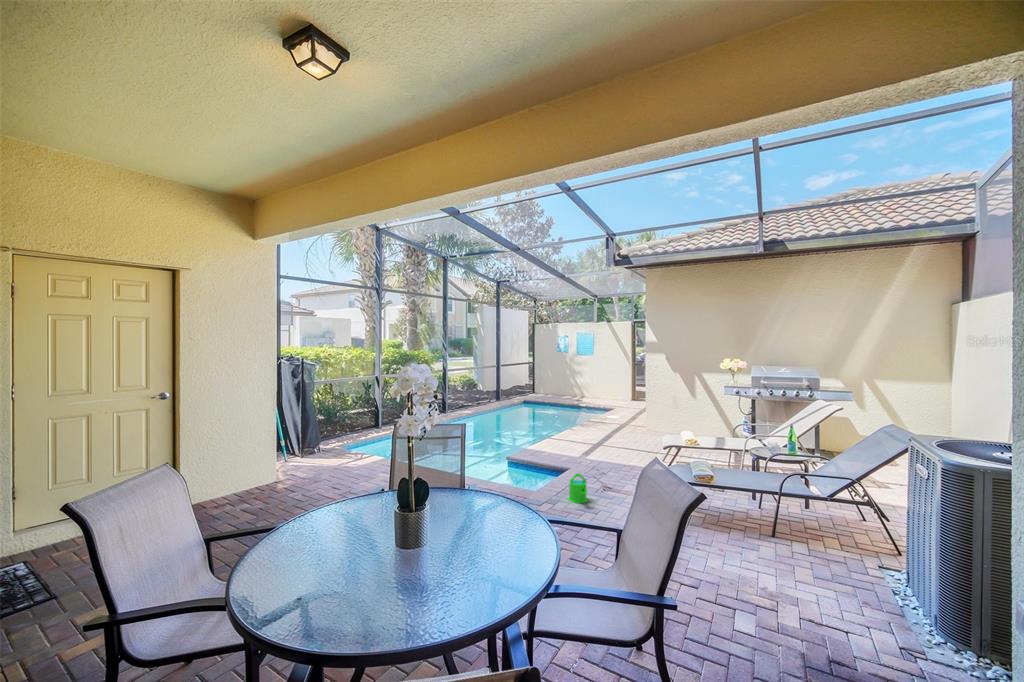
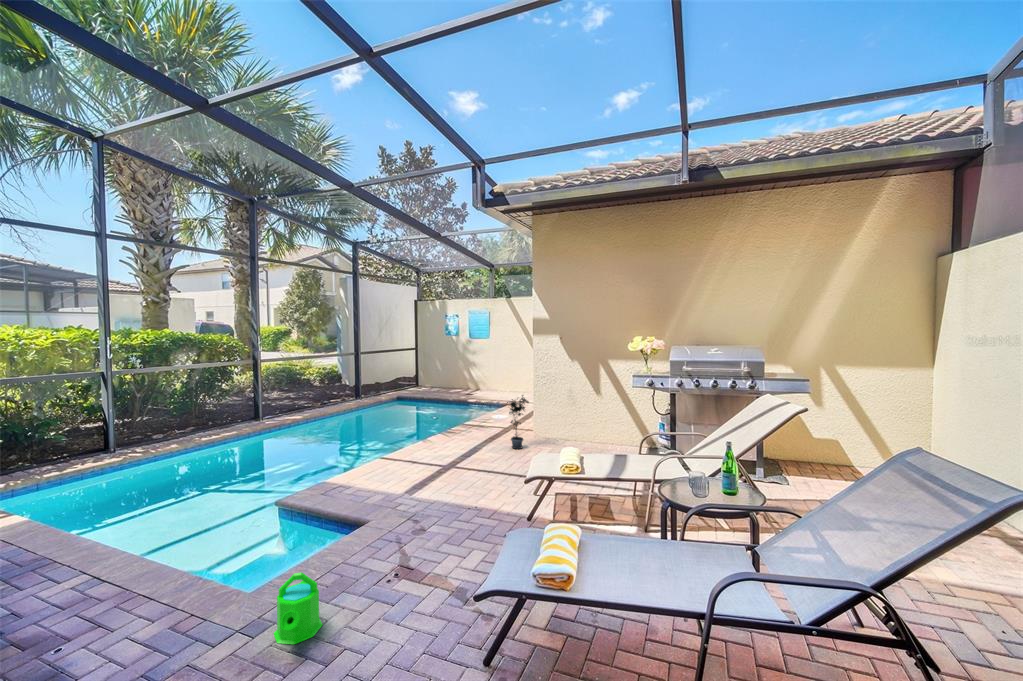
potted plant: none [630,399,646,436] -> present [507,395,529,449]

